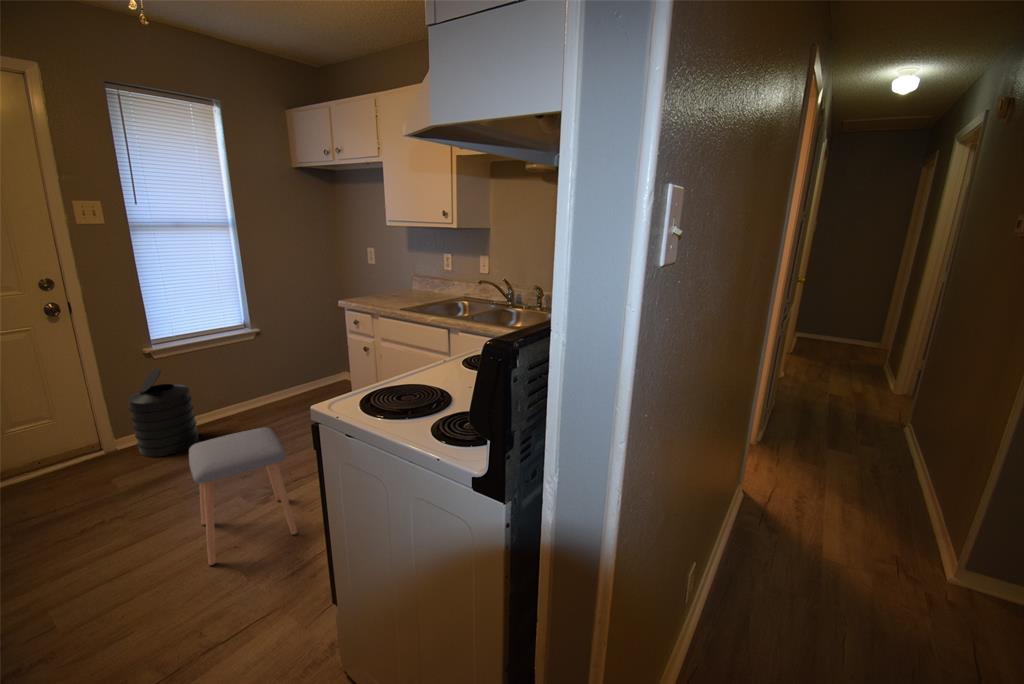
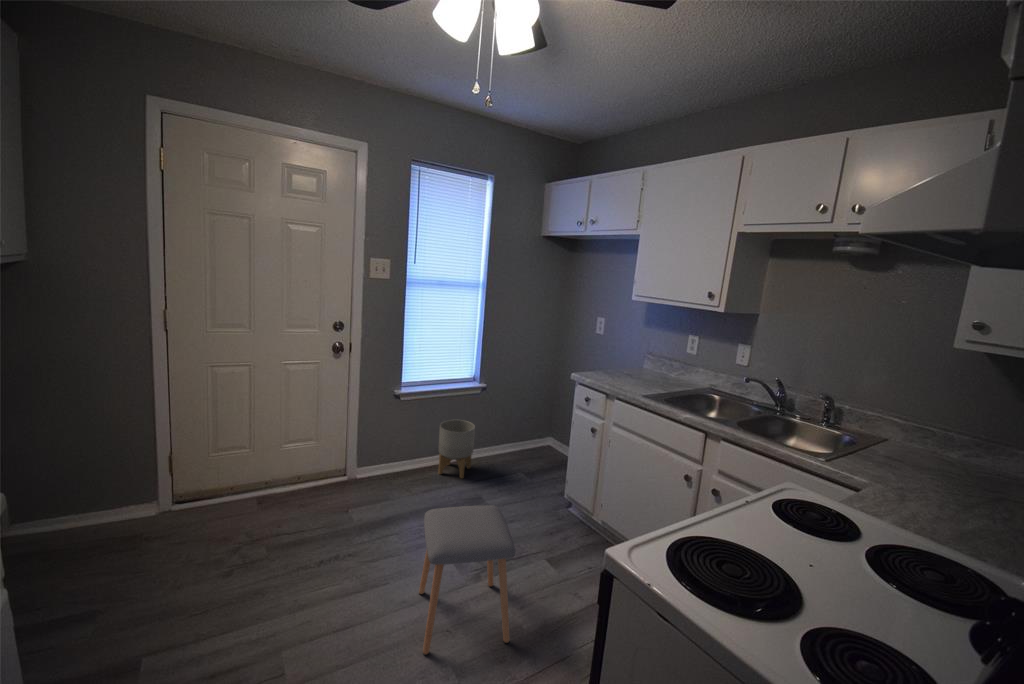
trash can: present [128,368,198,457] -> none [375,411,424,496]
planter: none [210,368,257,427] -> present [438,420,475,478]

